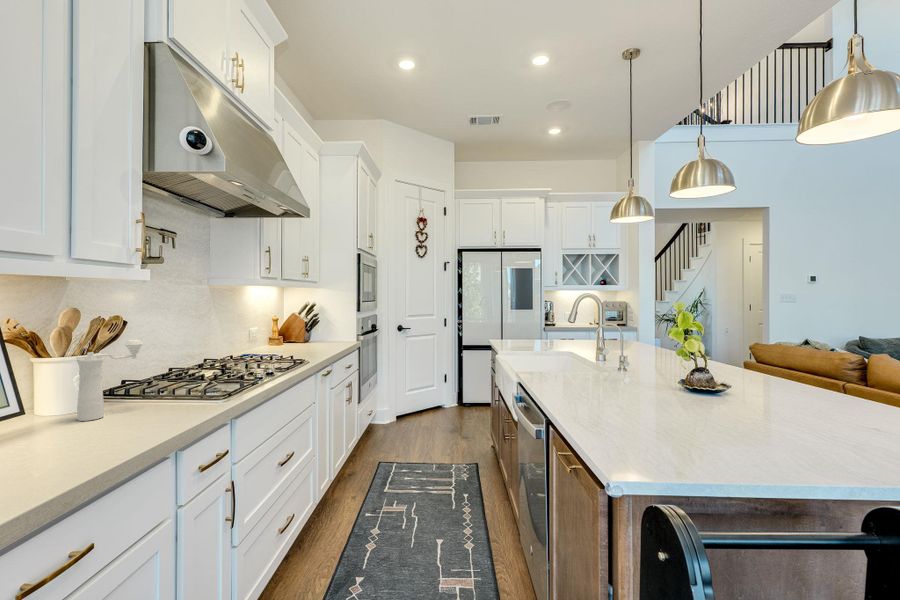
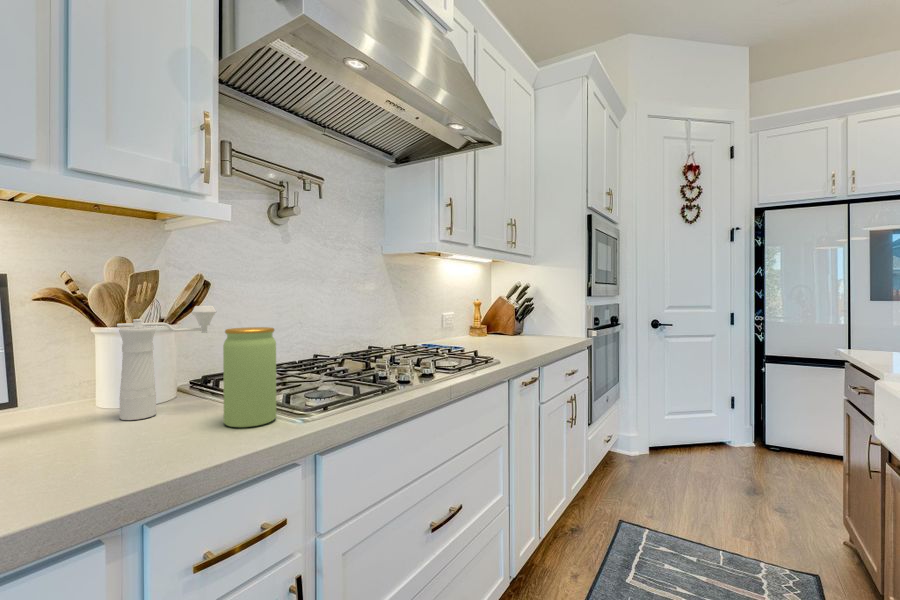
jar: none [168,352,202,413] -> present [223,327,276,427]

